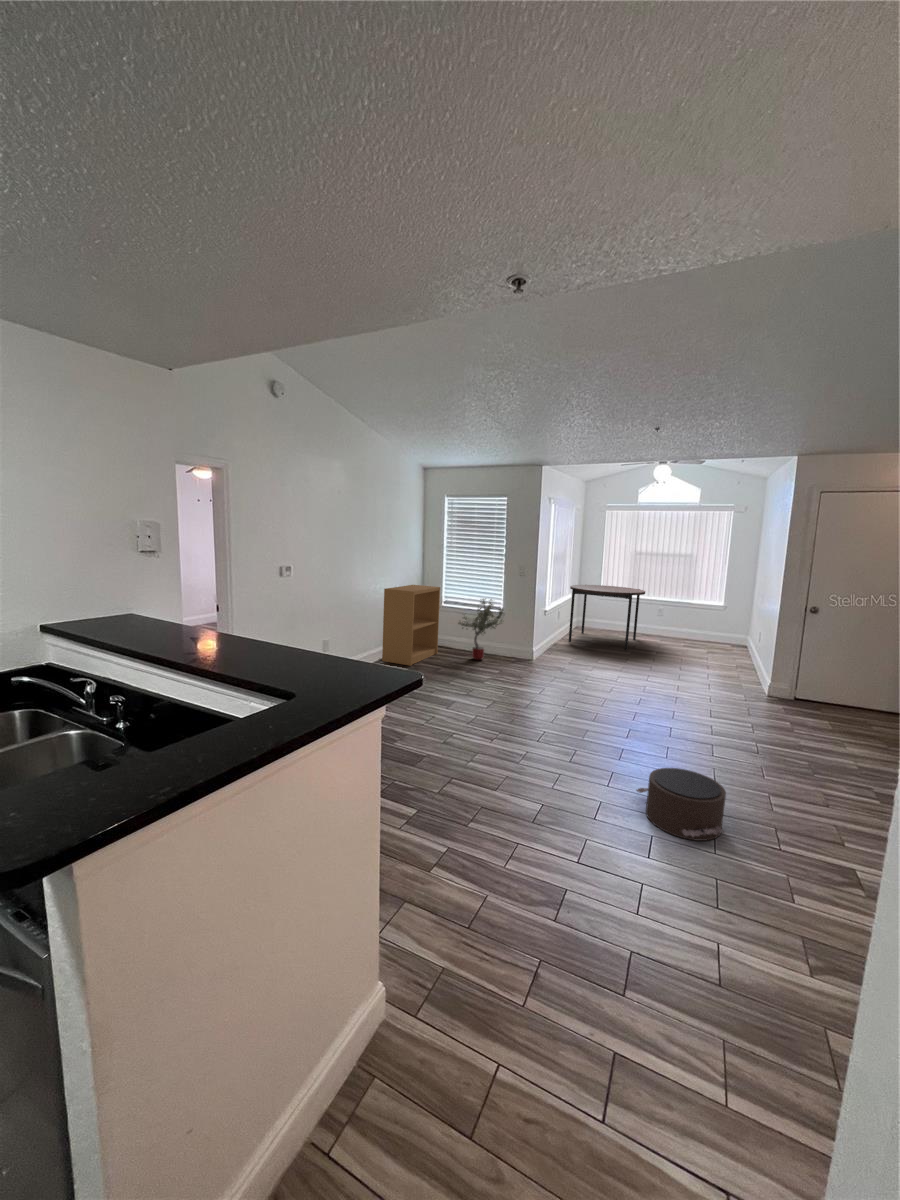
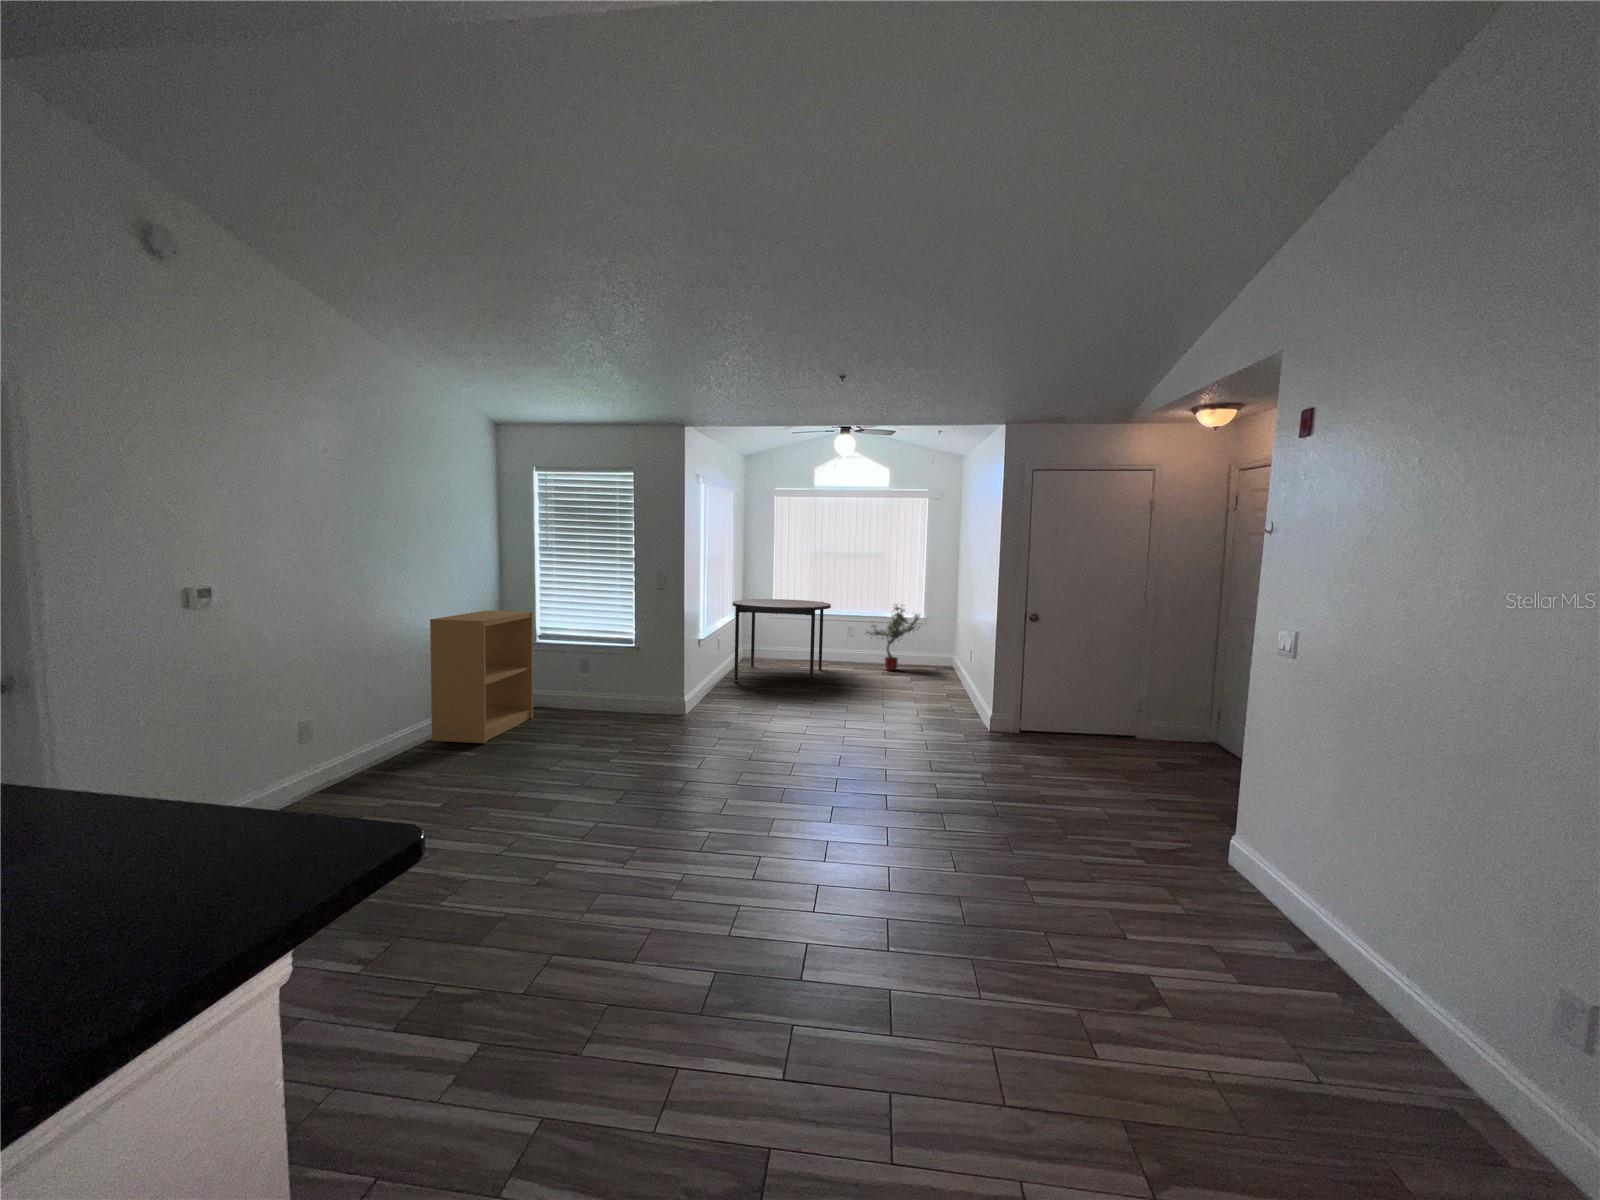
potted tree: present [458,599,503,660] -> present [866,605,920,671]
pouf: present [637,768,726,841] -> none [852,865,987,982]

